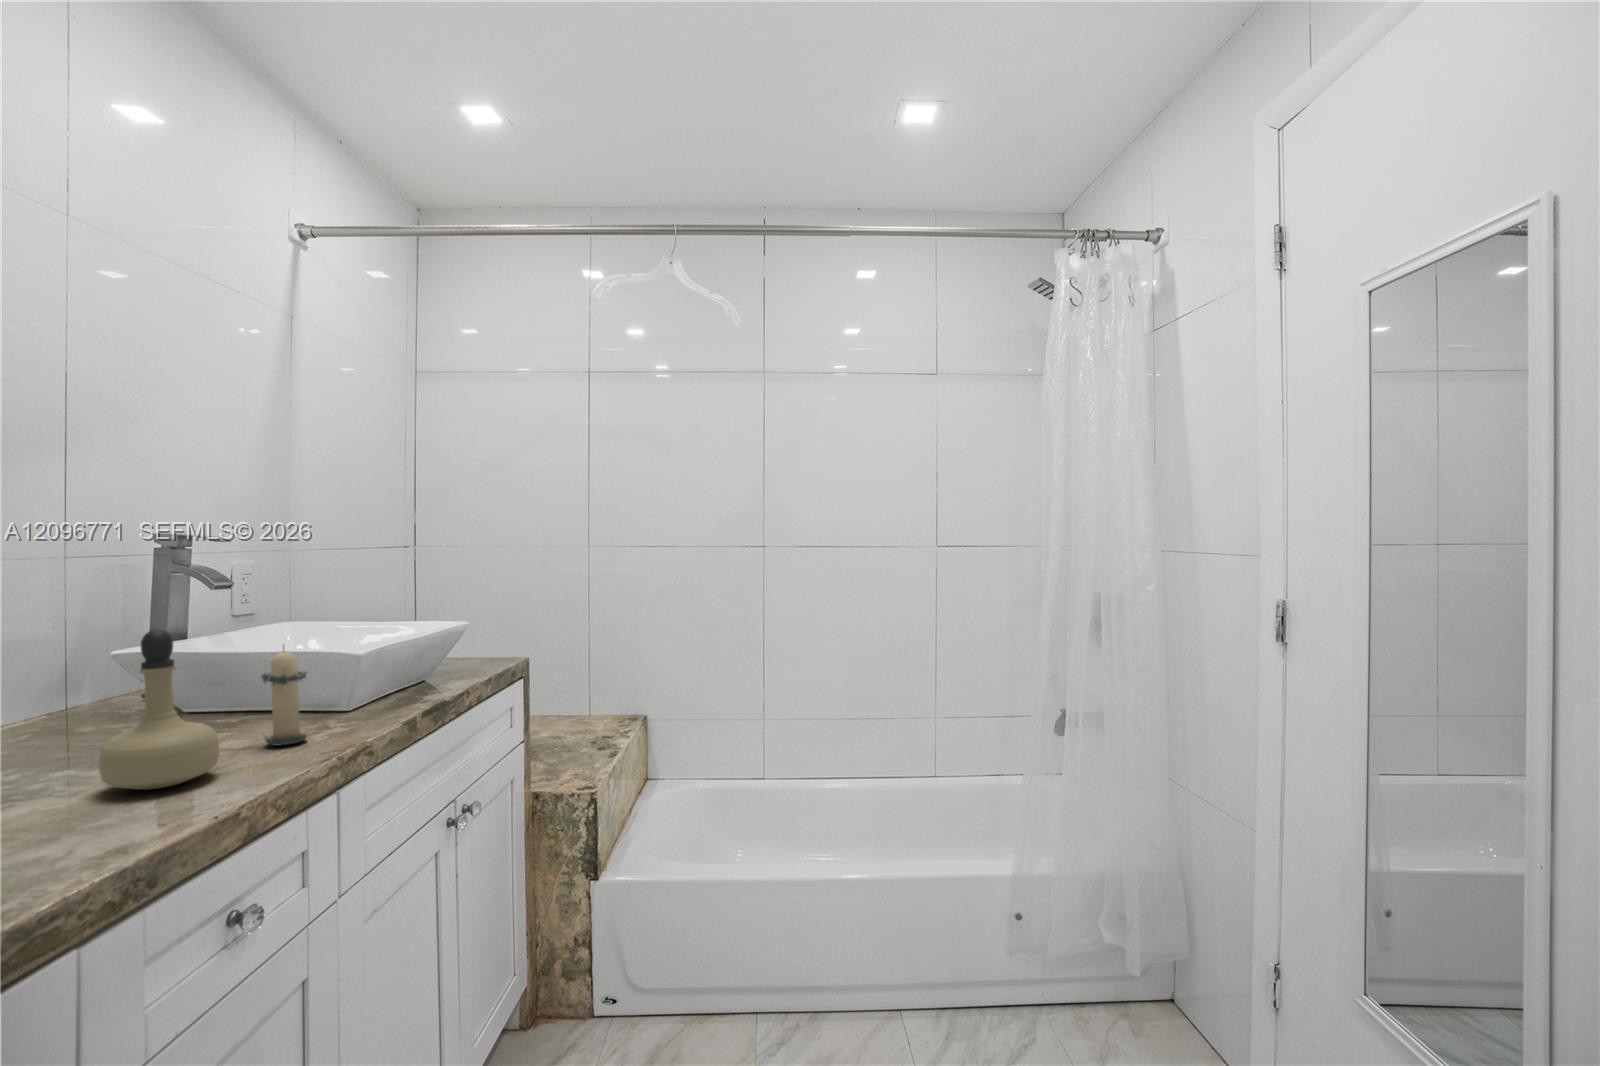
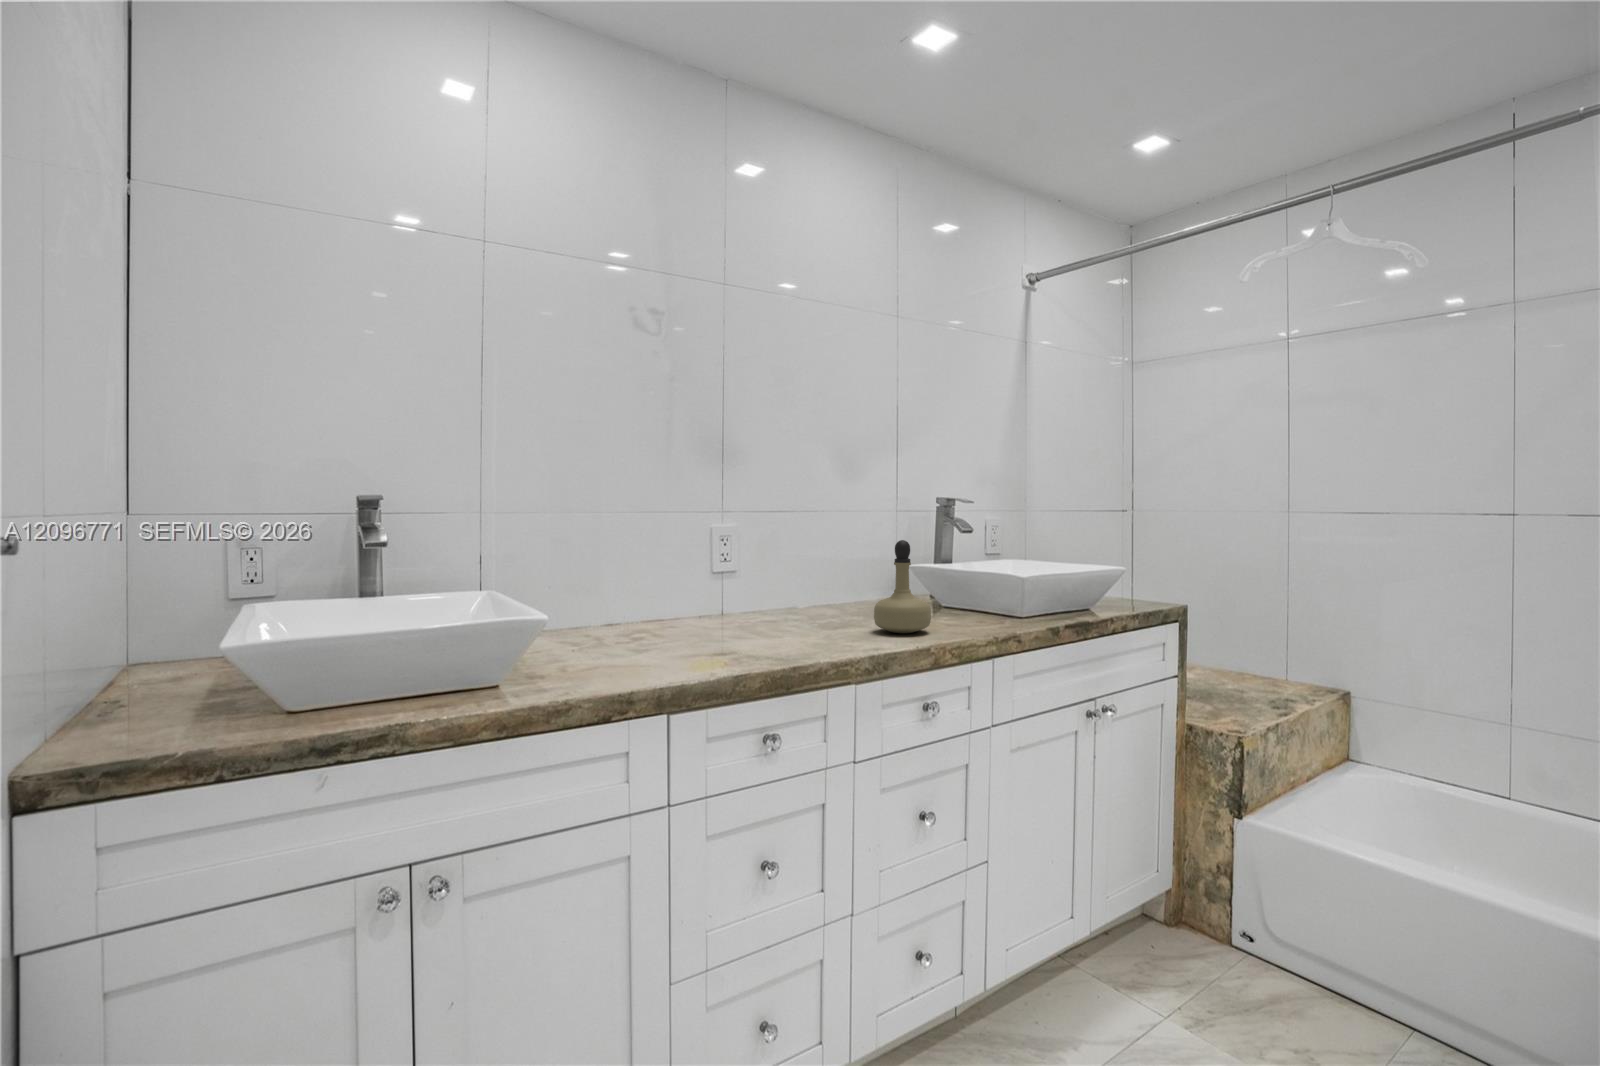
candle: present [261,650,307,745] -> none [958,560,991,627]

